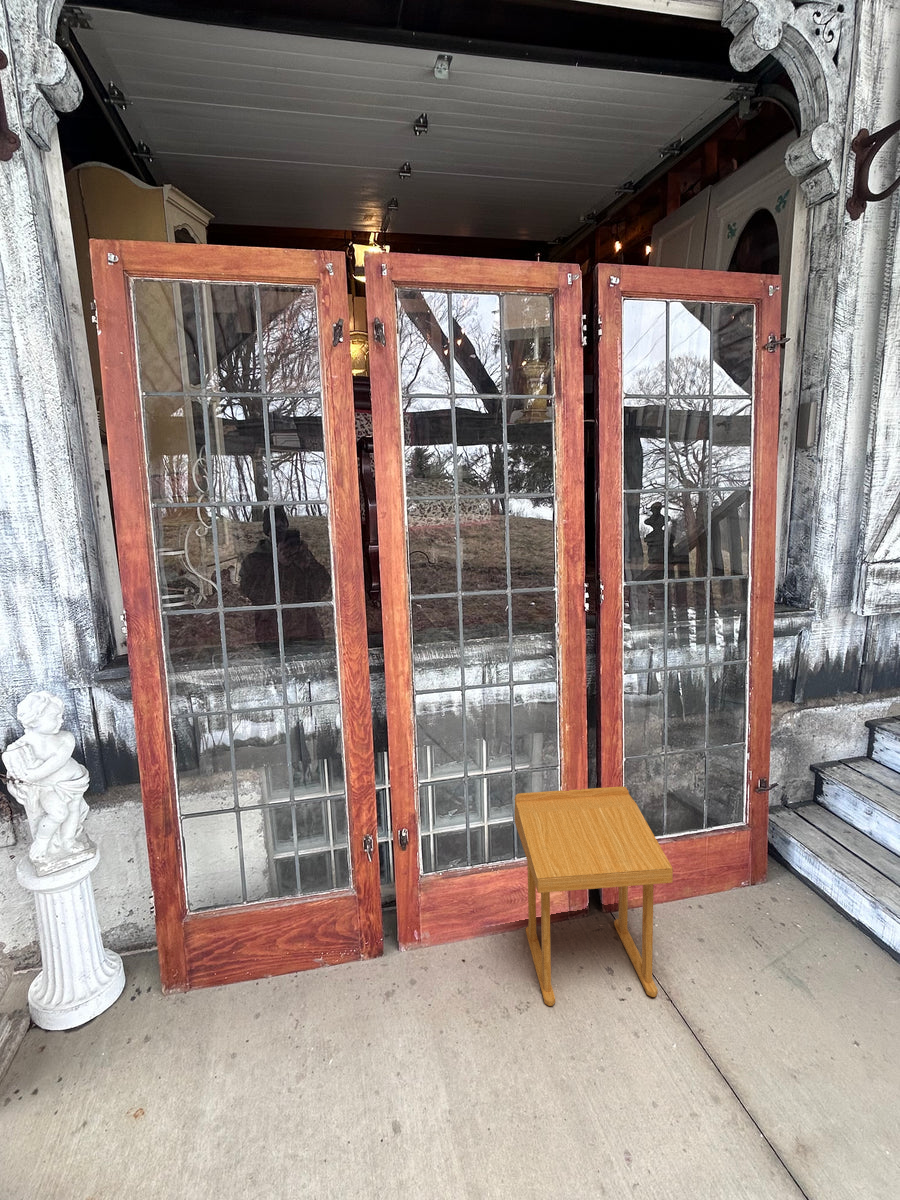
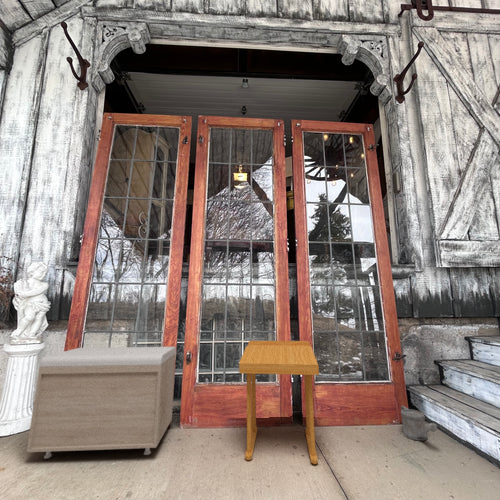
storage bench: none [162,823,403,1068] -> present [27,347,176,458]
watering can: none [758,860,824,918] -> present [401,406,437,441]

